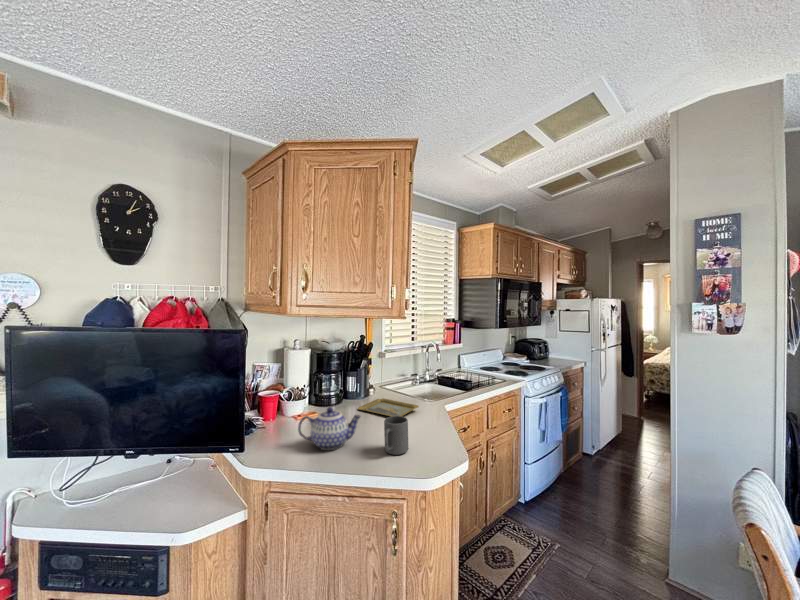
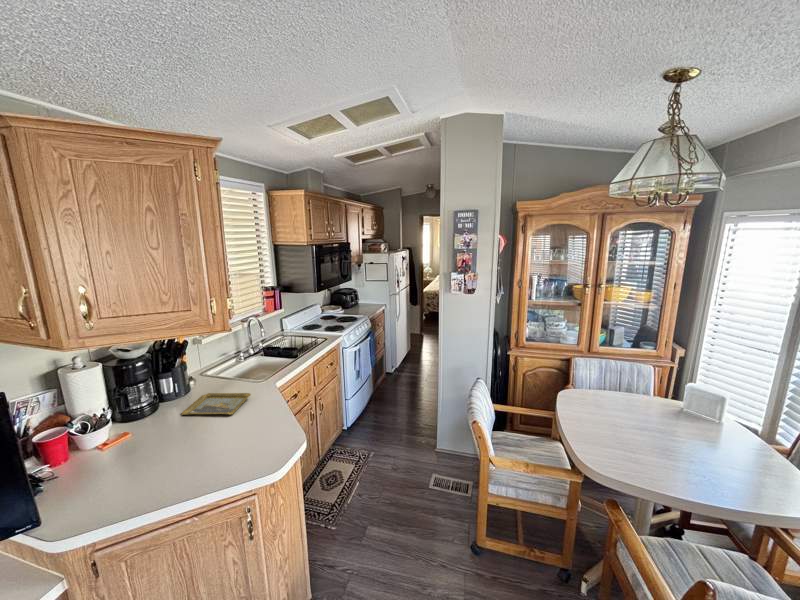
teapot: present [298,407,361,450] -> none [118,433,196,480]
mug: present [384,416,408,455] -> none [224,421,251,458]

